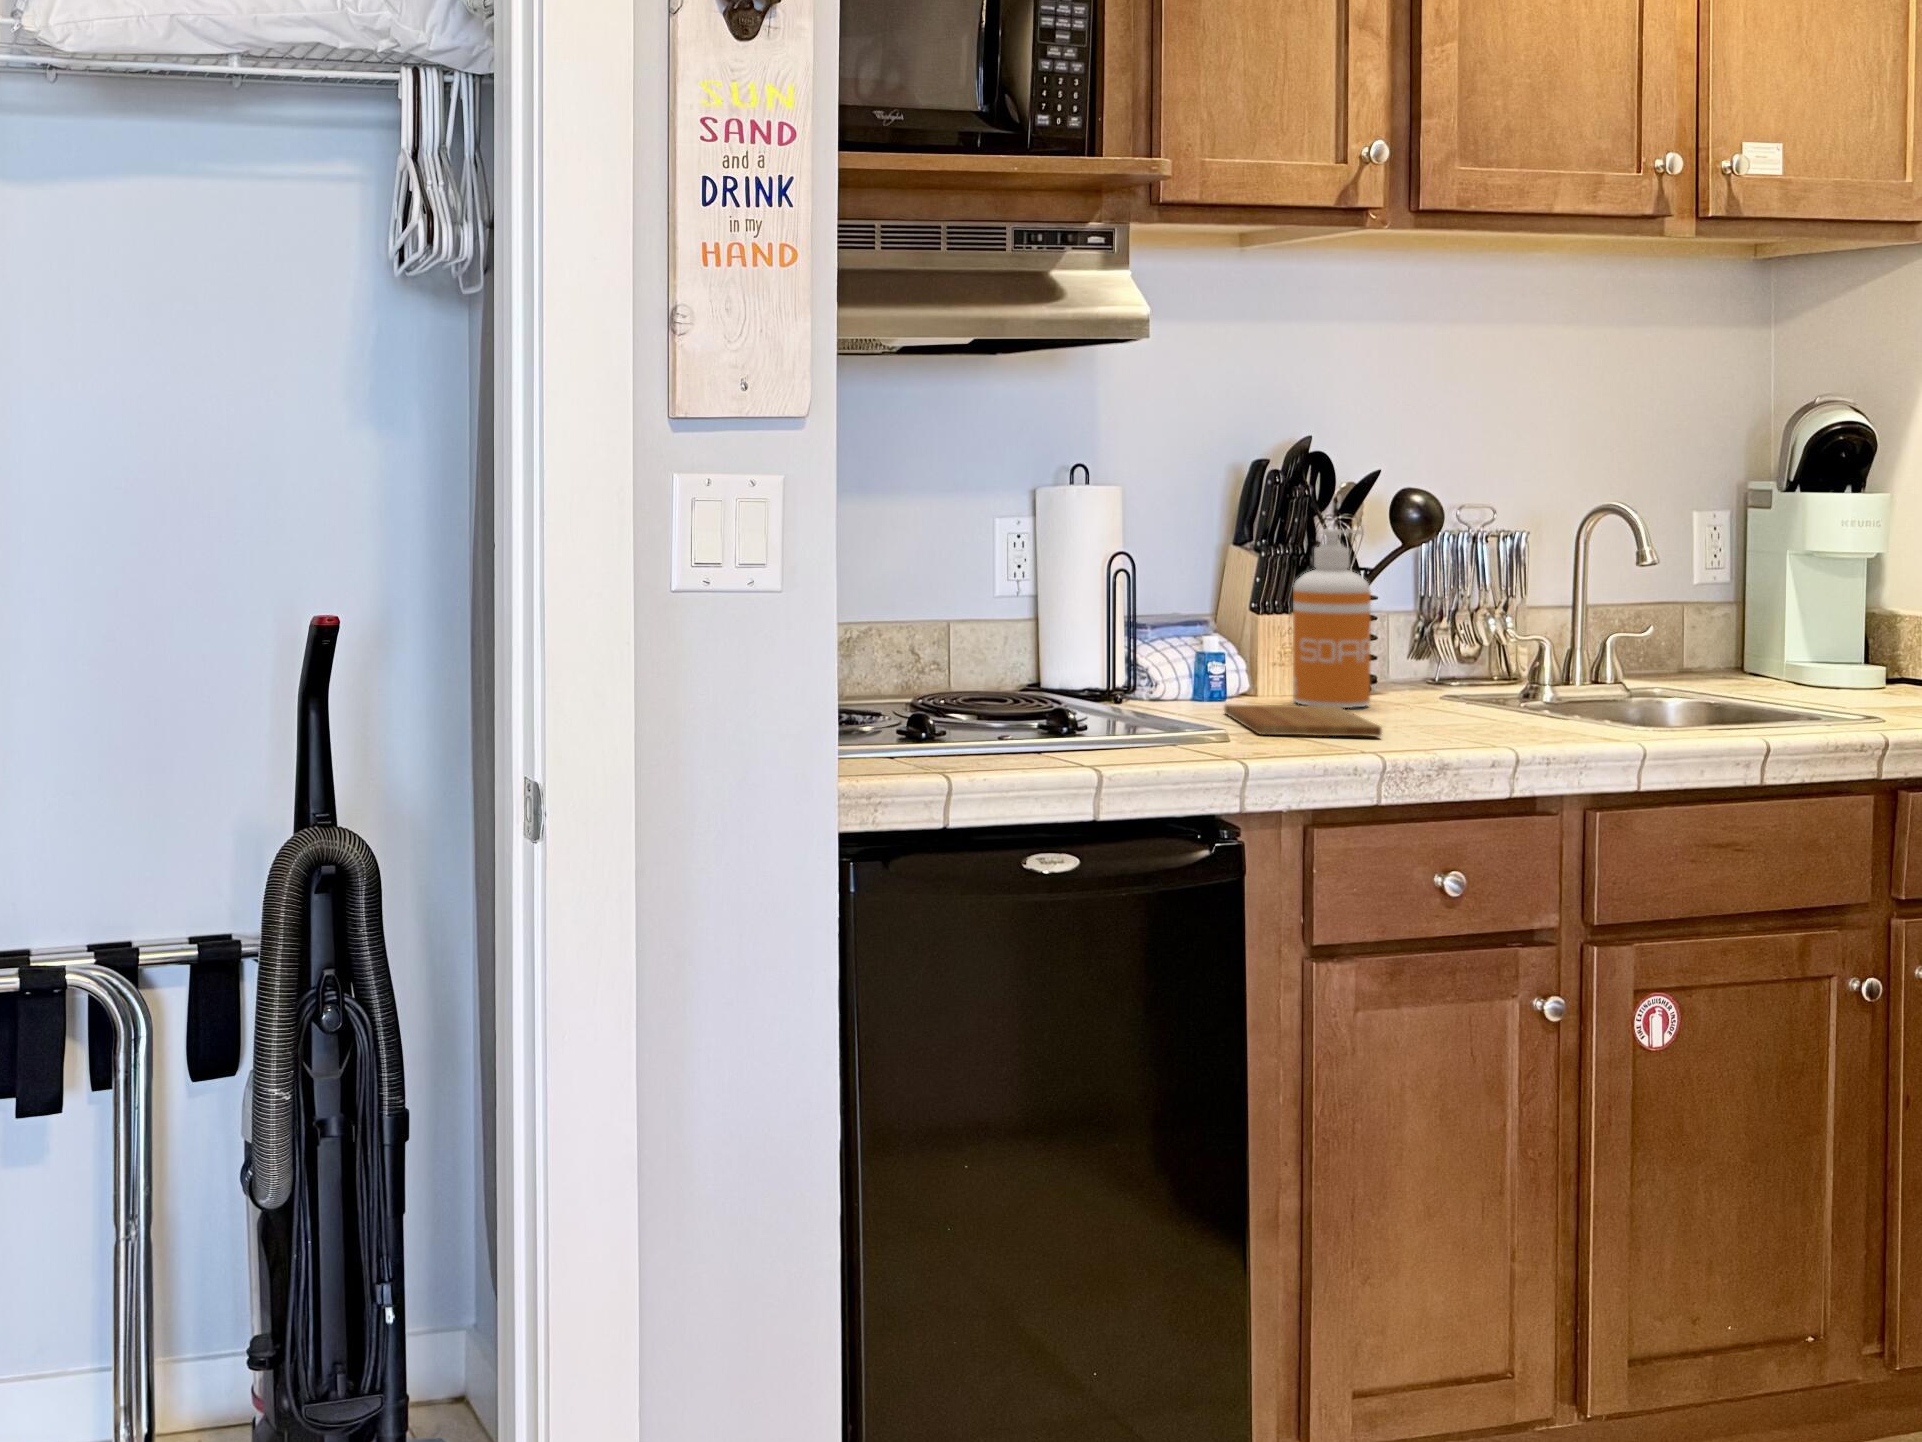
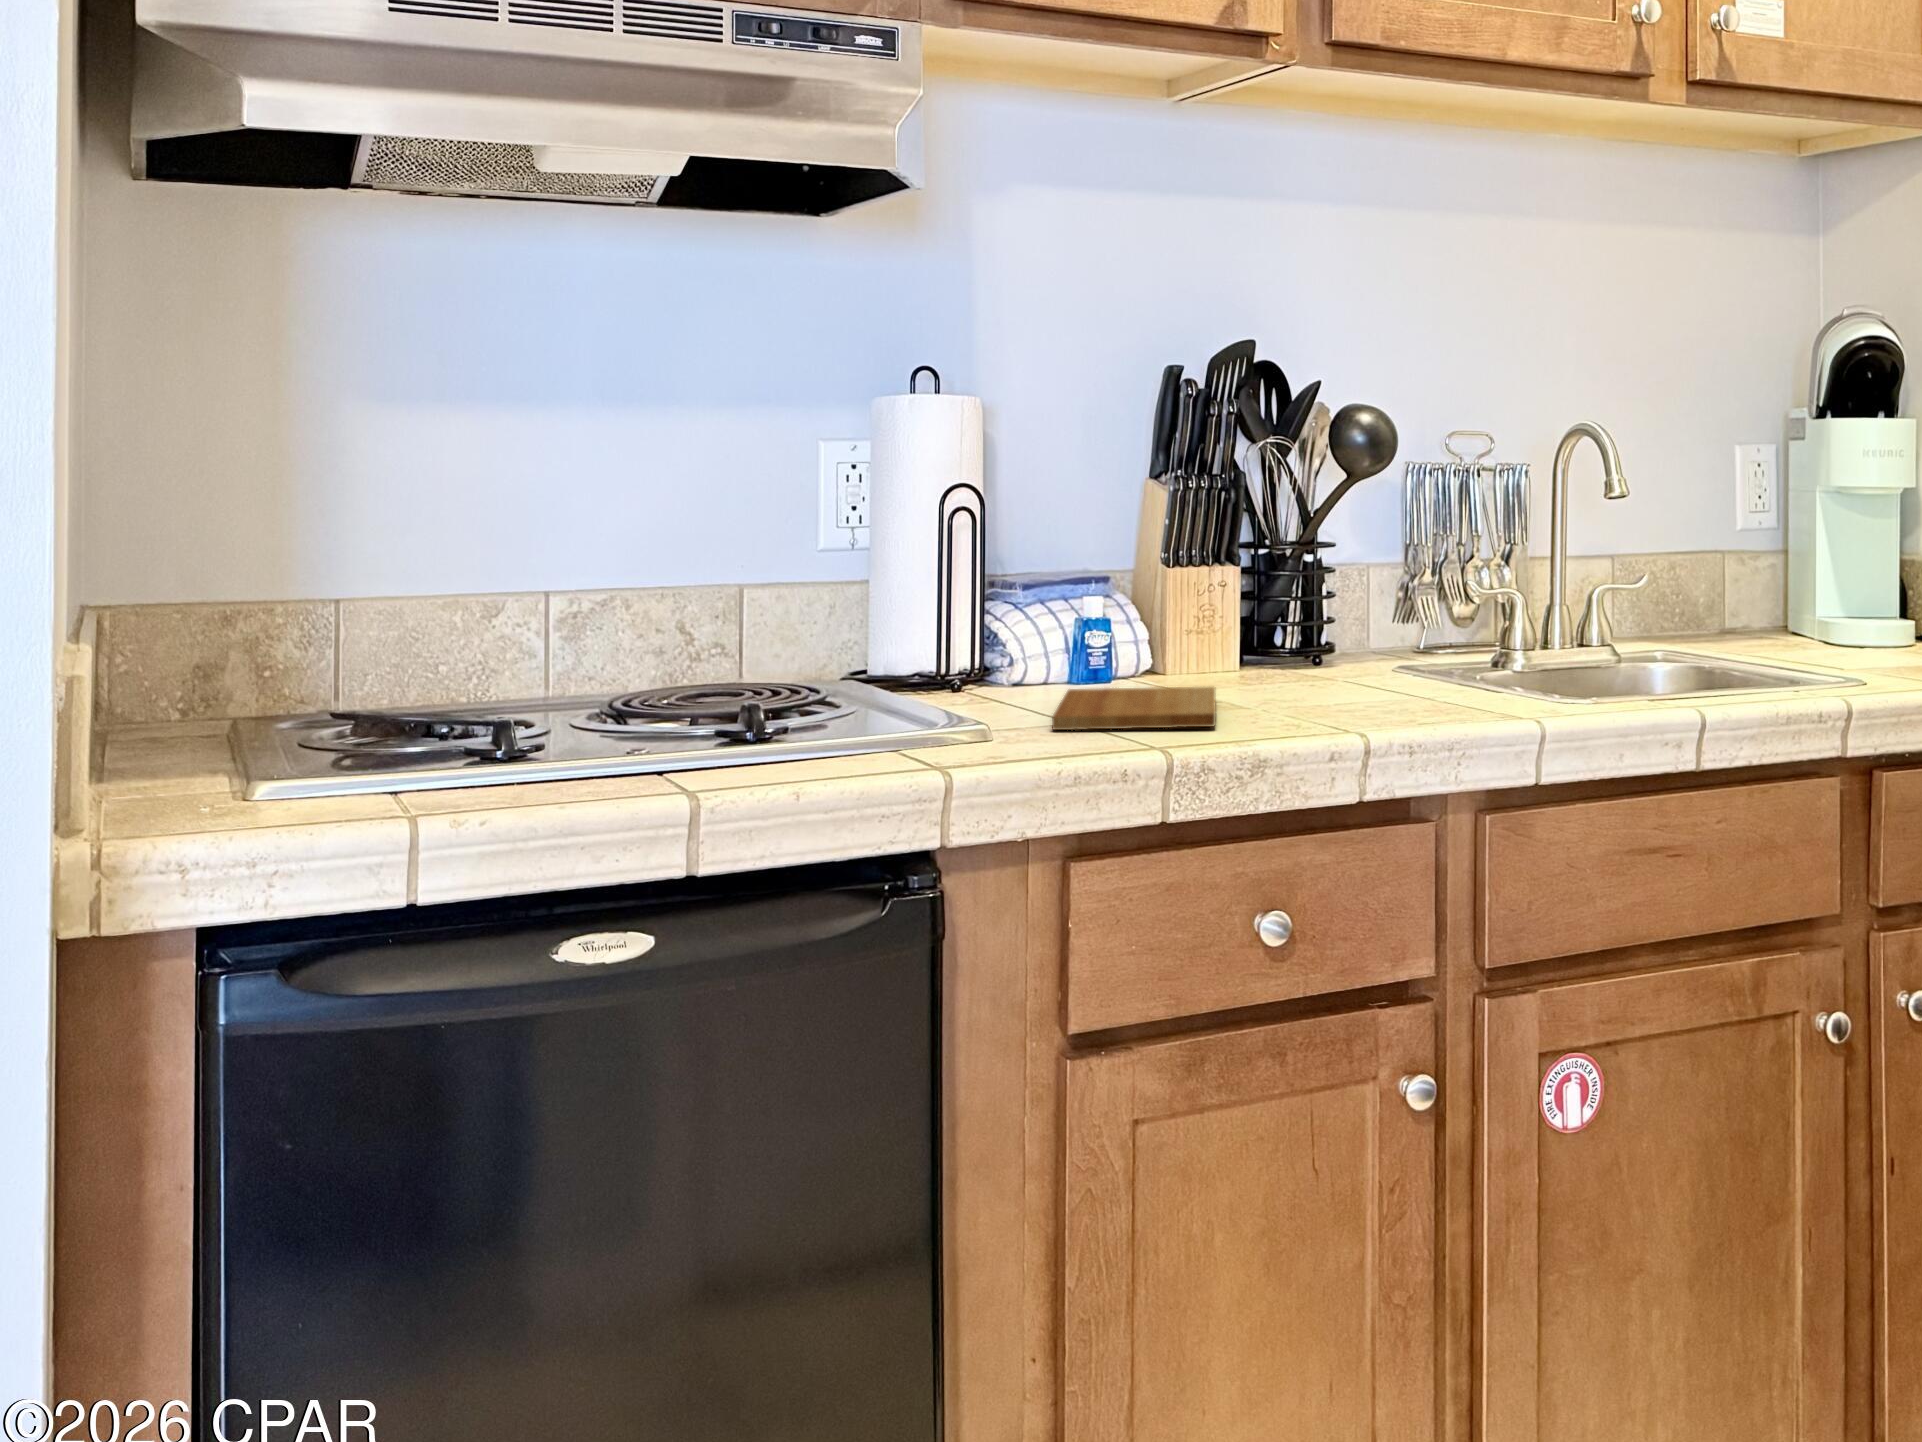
soap dispenser: present [1293,529,1371,709] -> none [1192,453,1283,689]

